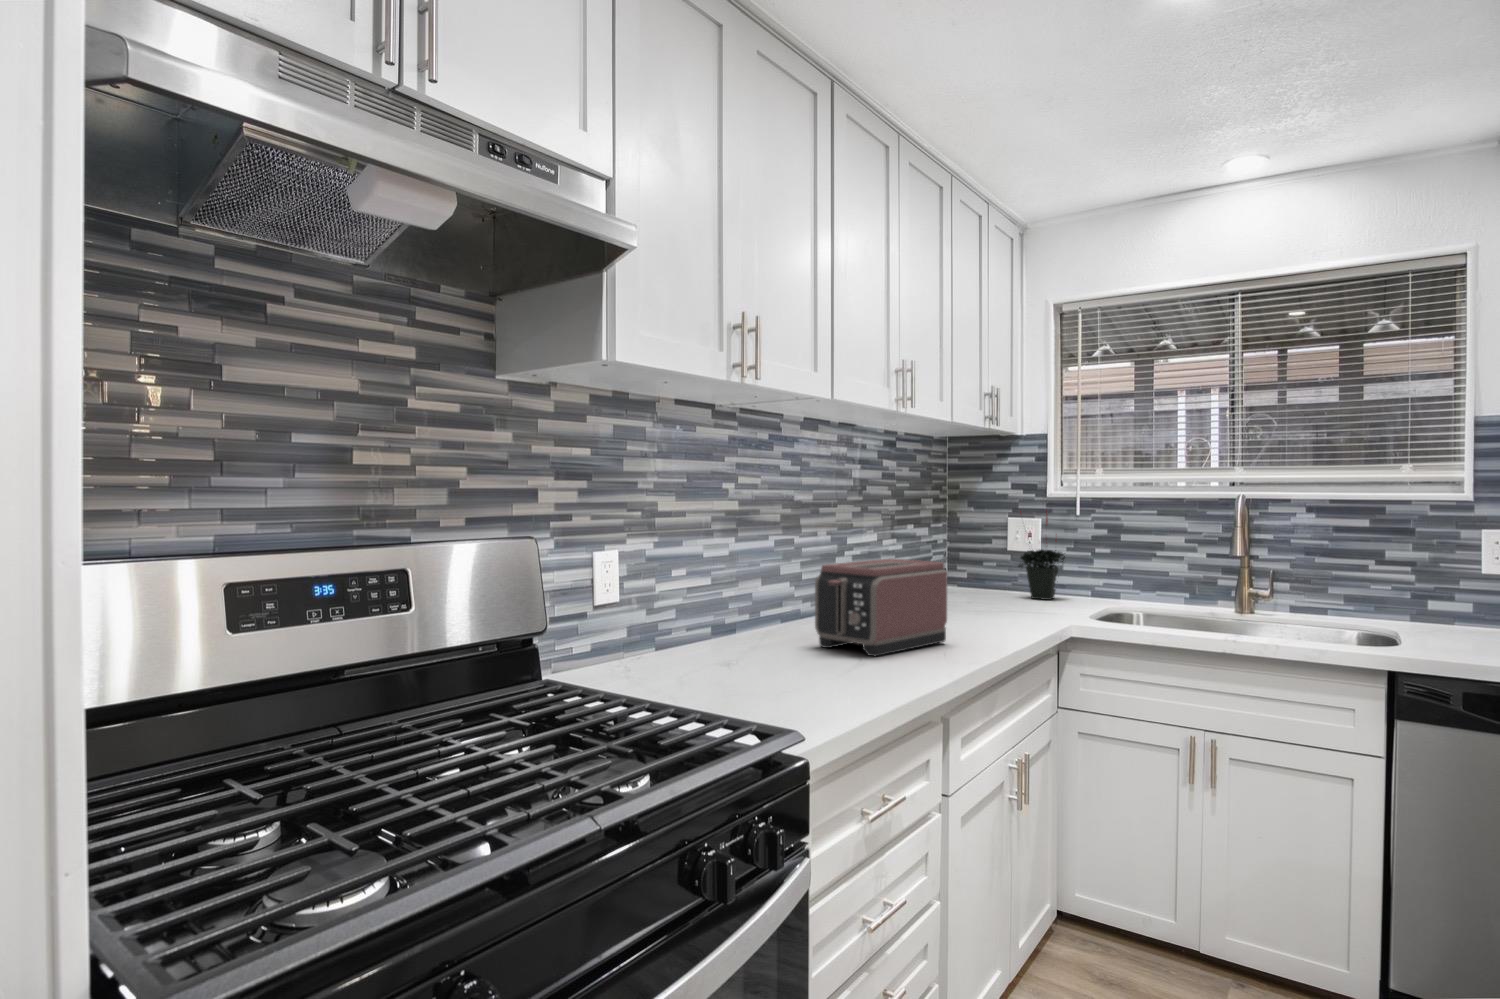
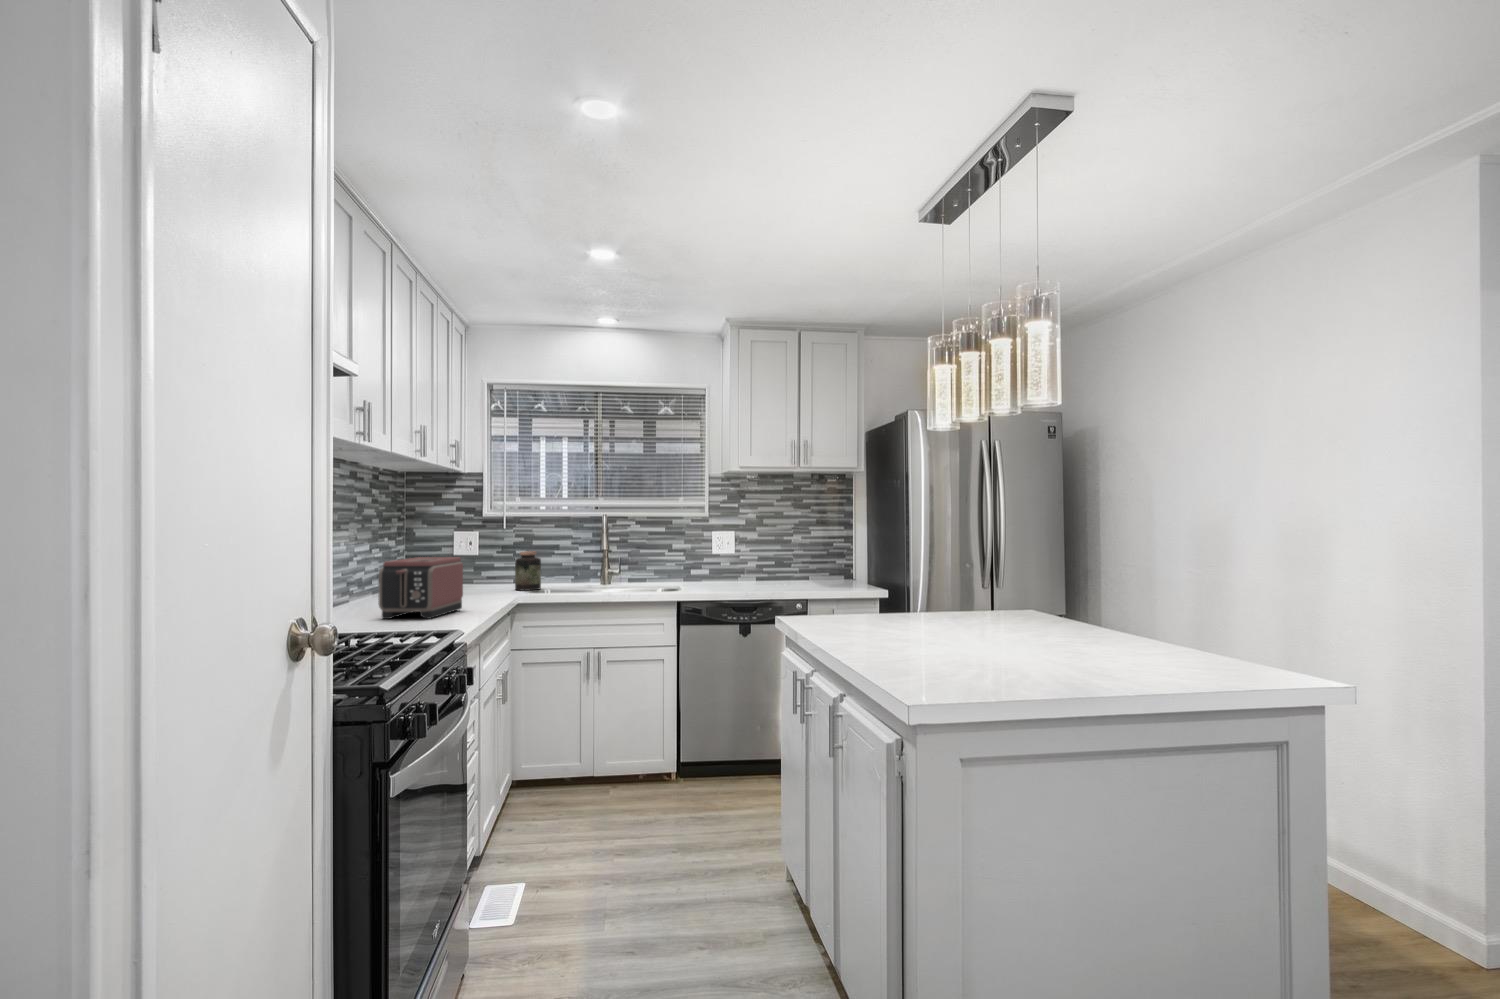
potted plant: present [1018,519,1065,600] -> none [463,524,497,589]
jar: none [1085,551,1126,612] -> present [515,551,541,591]

